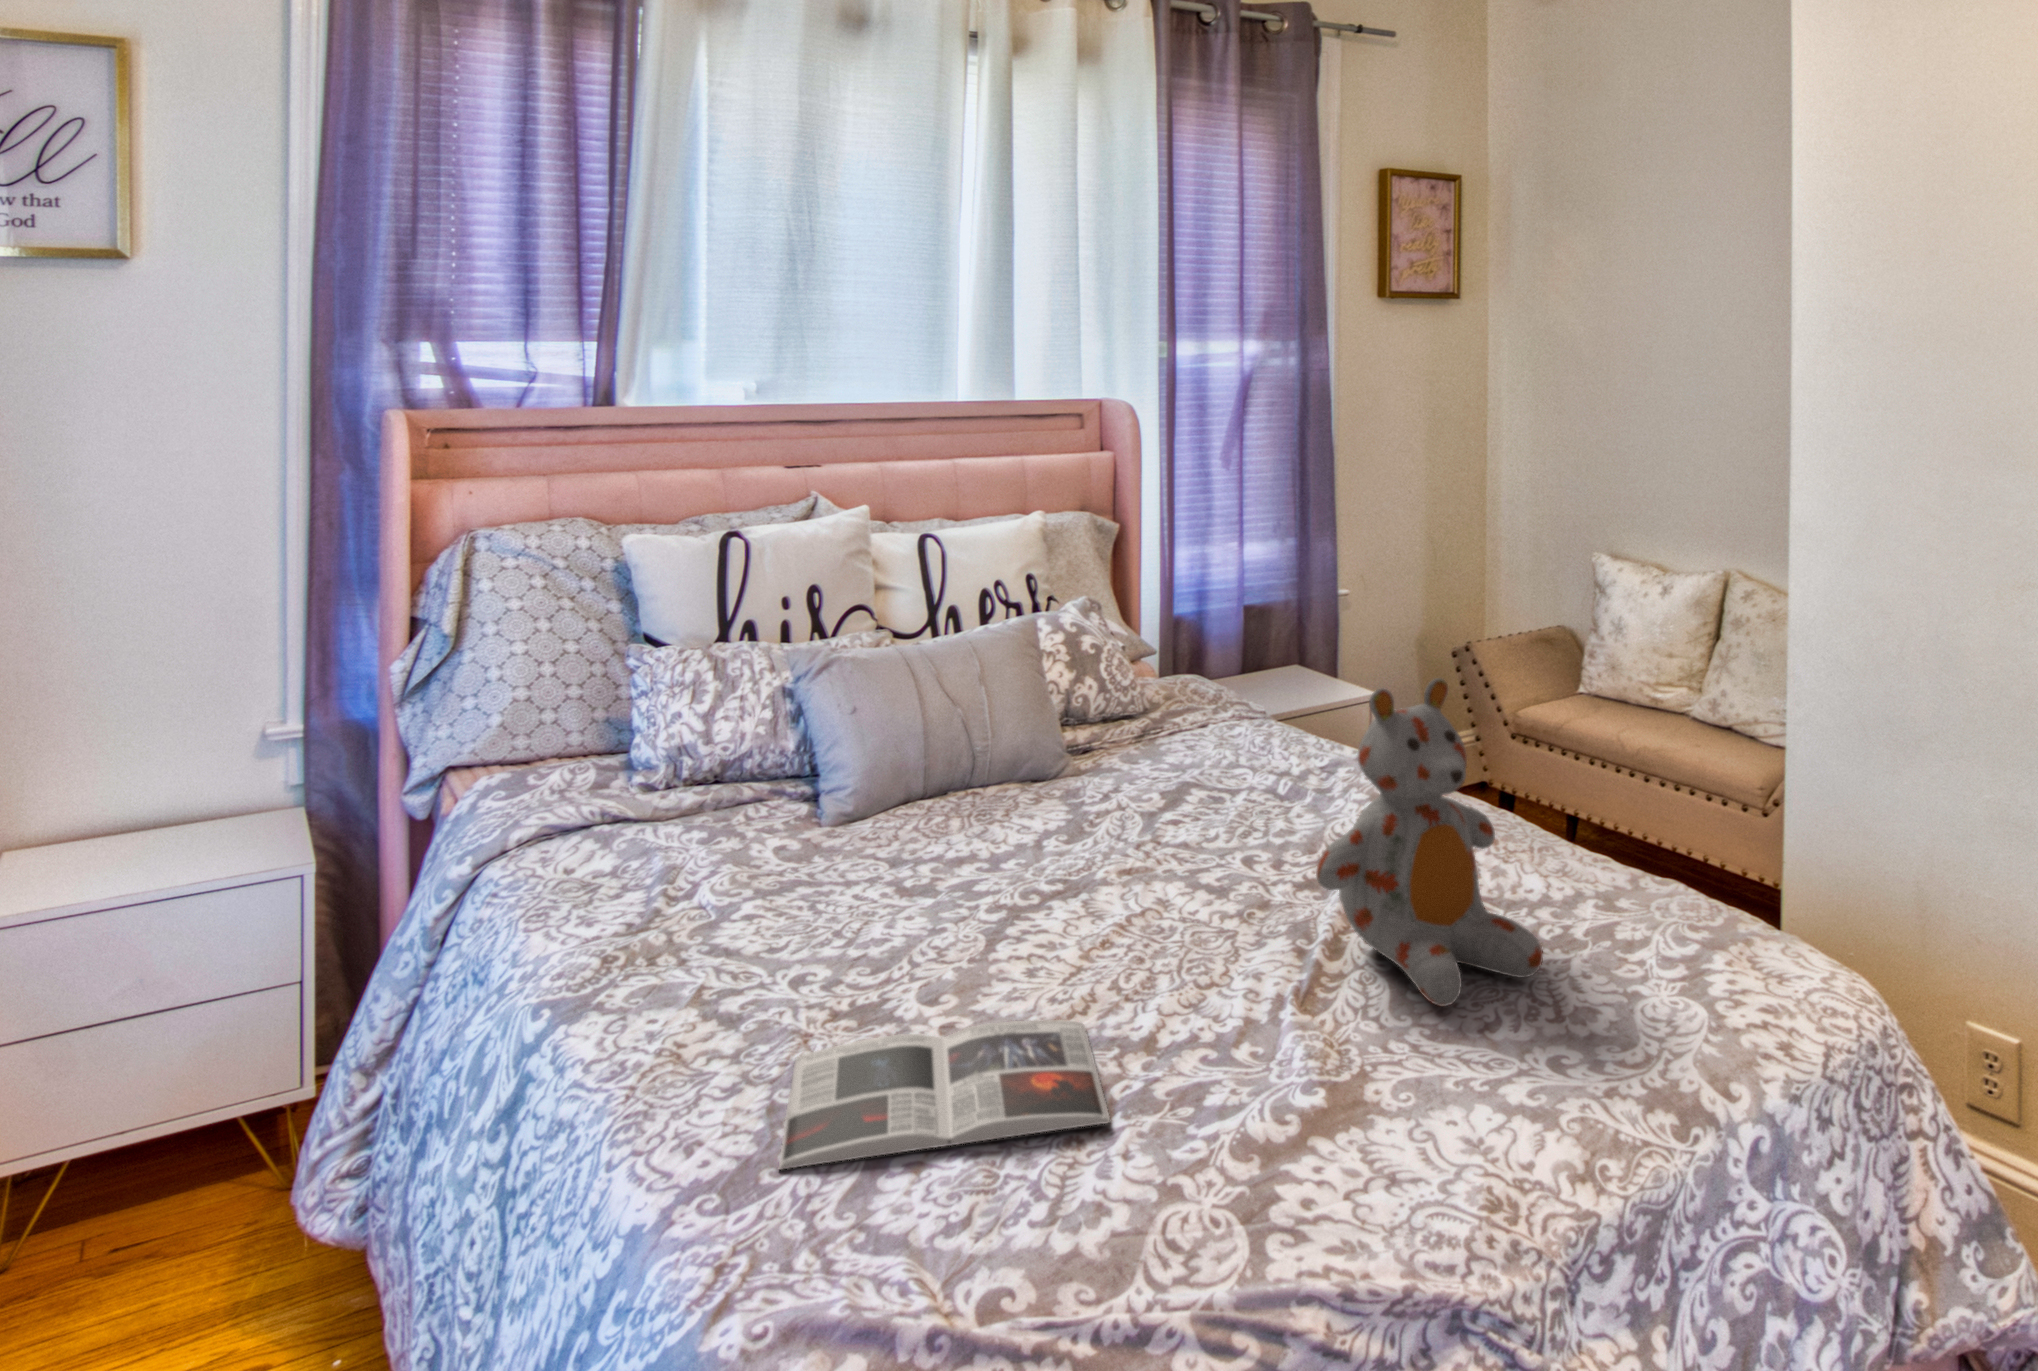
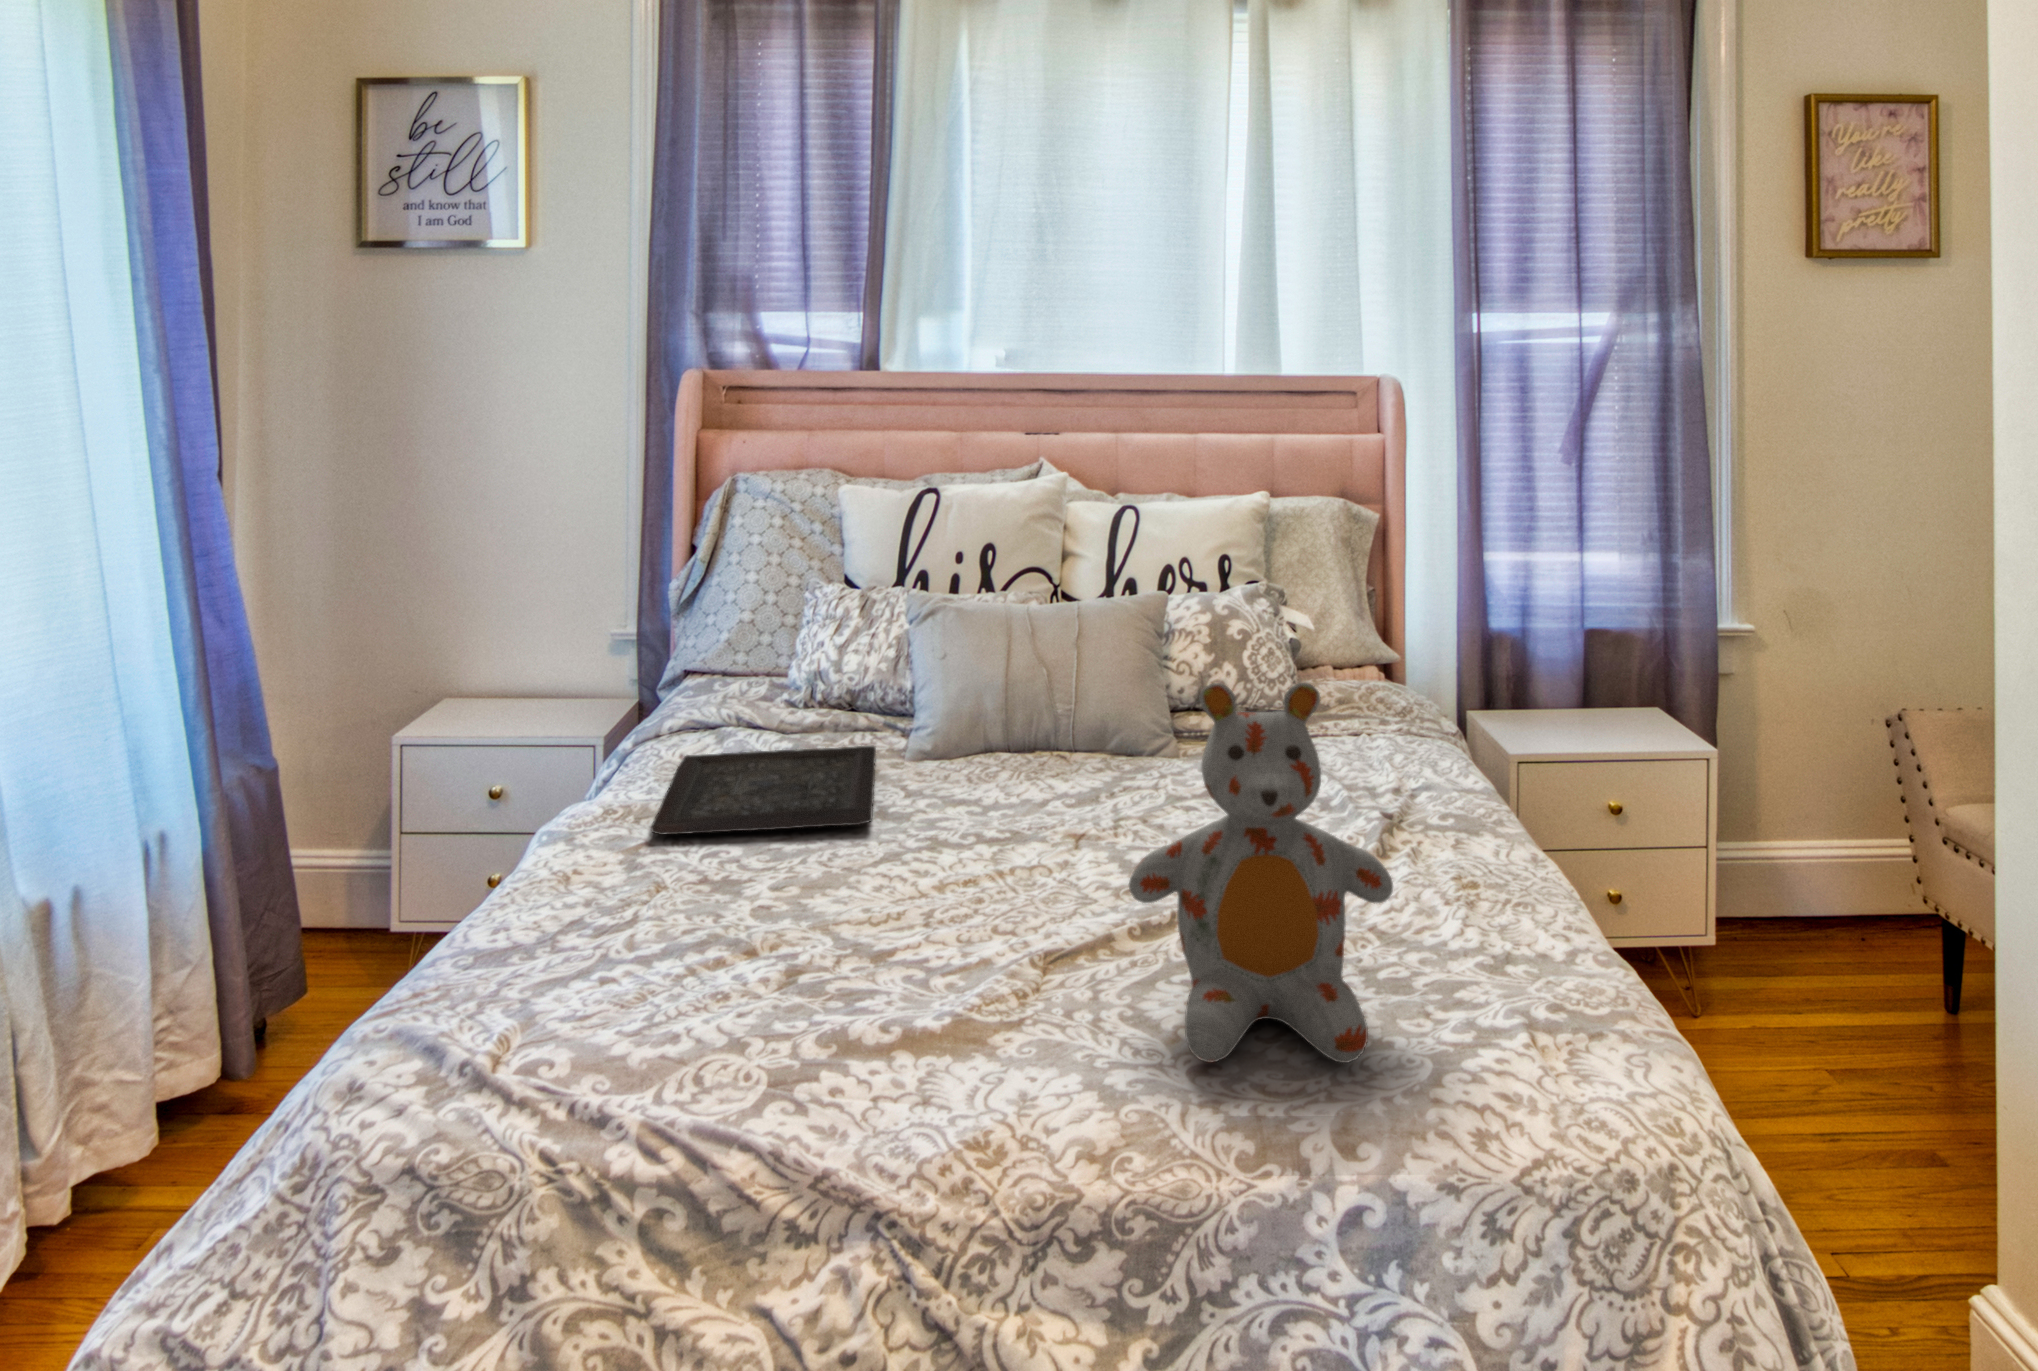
tray: none [597,813,907,952] -> present [651,746,876,835]
magazine: present [779,1020,1110,1169] -> none [507,931,859,1059]

